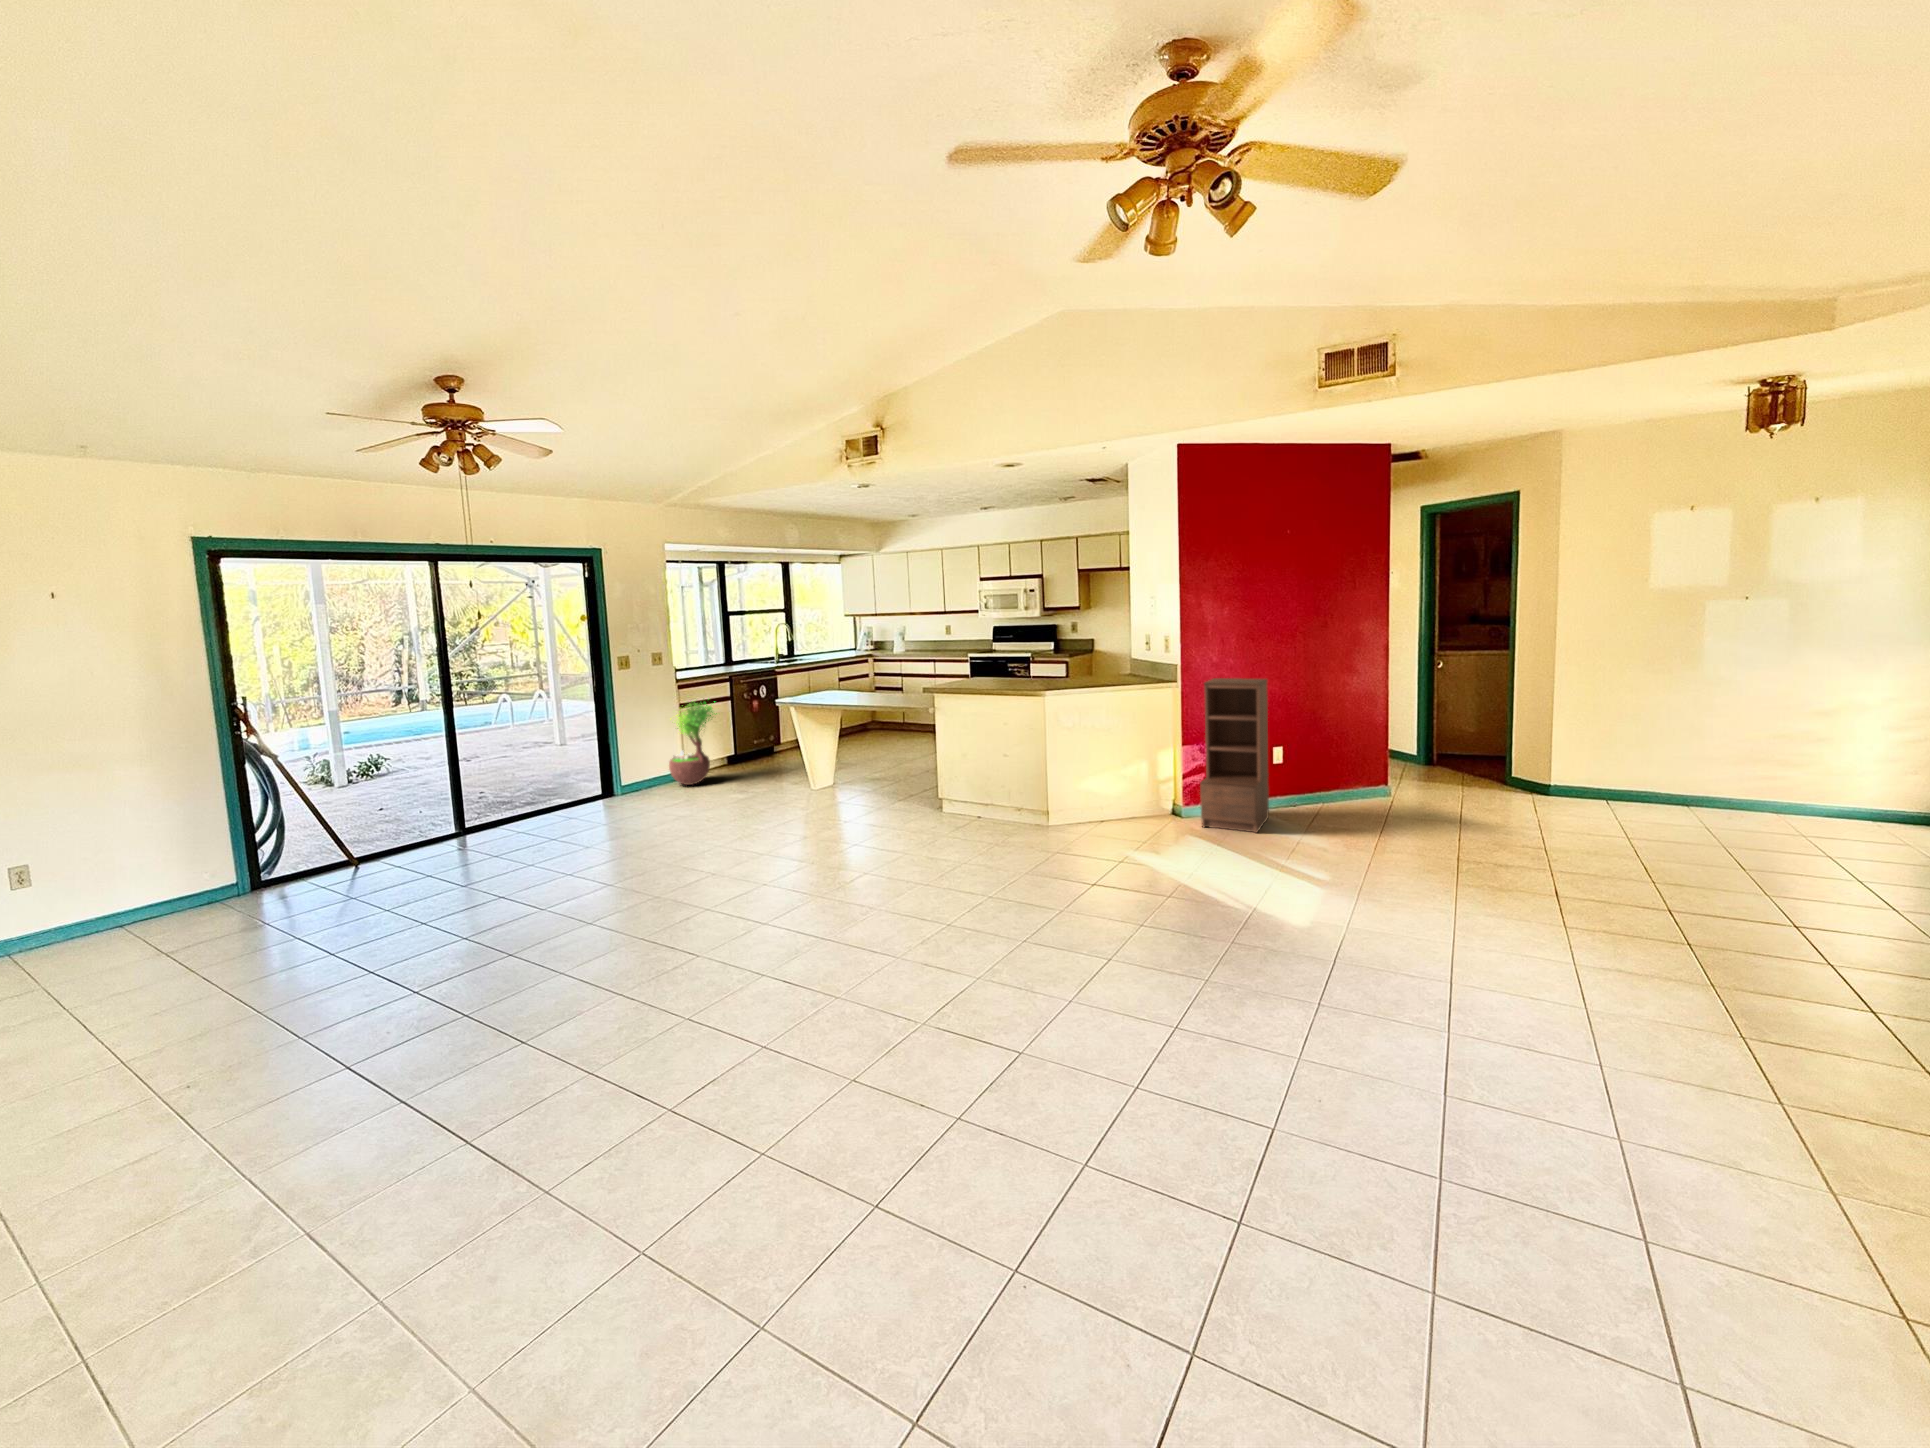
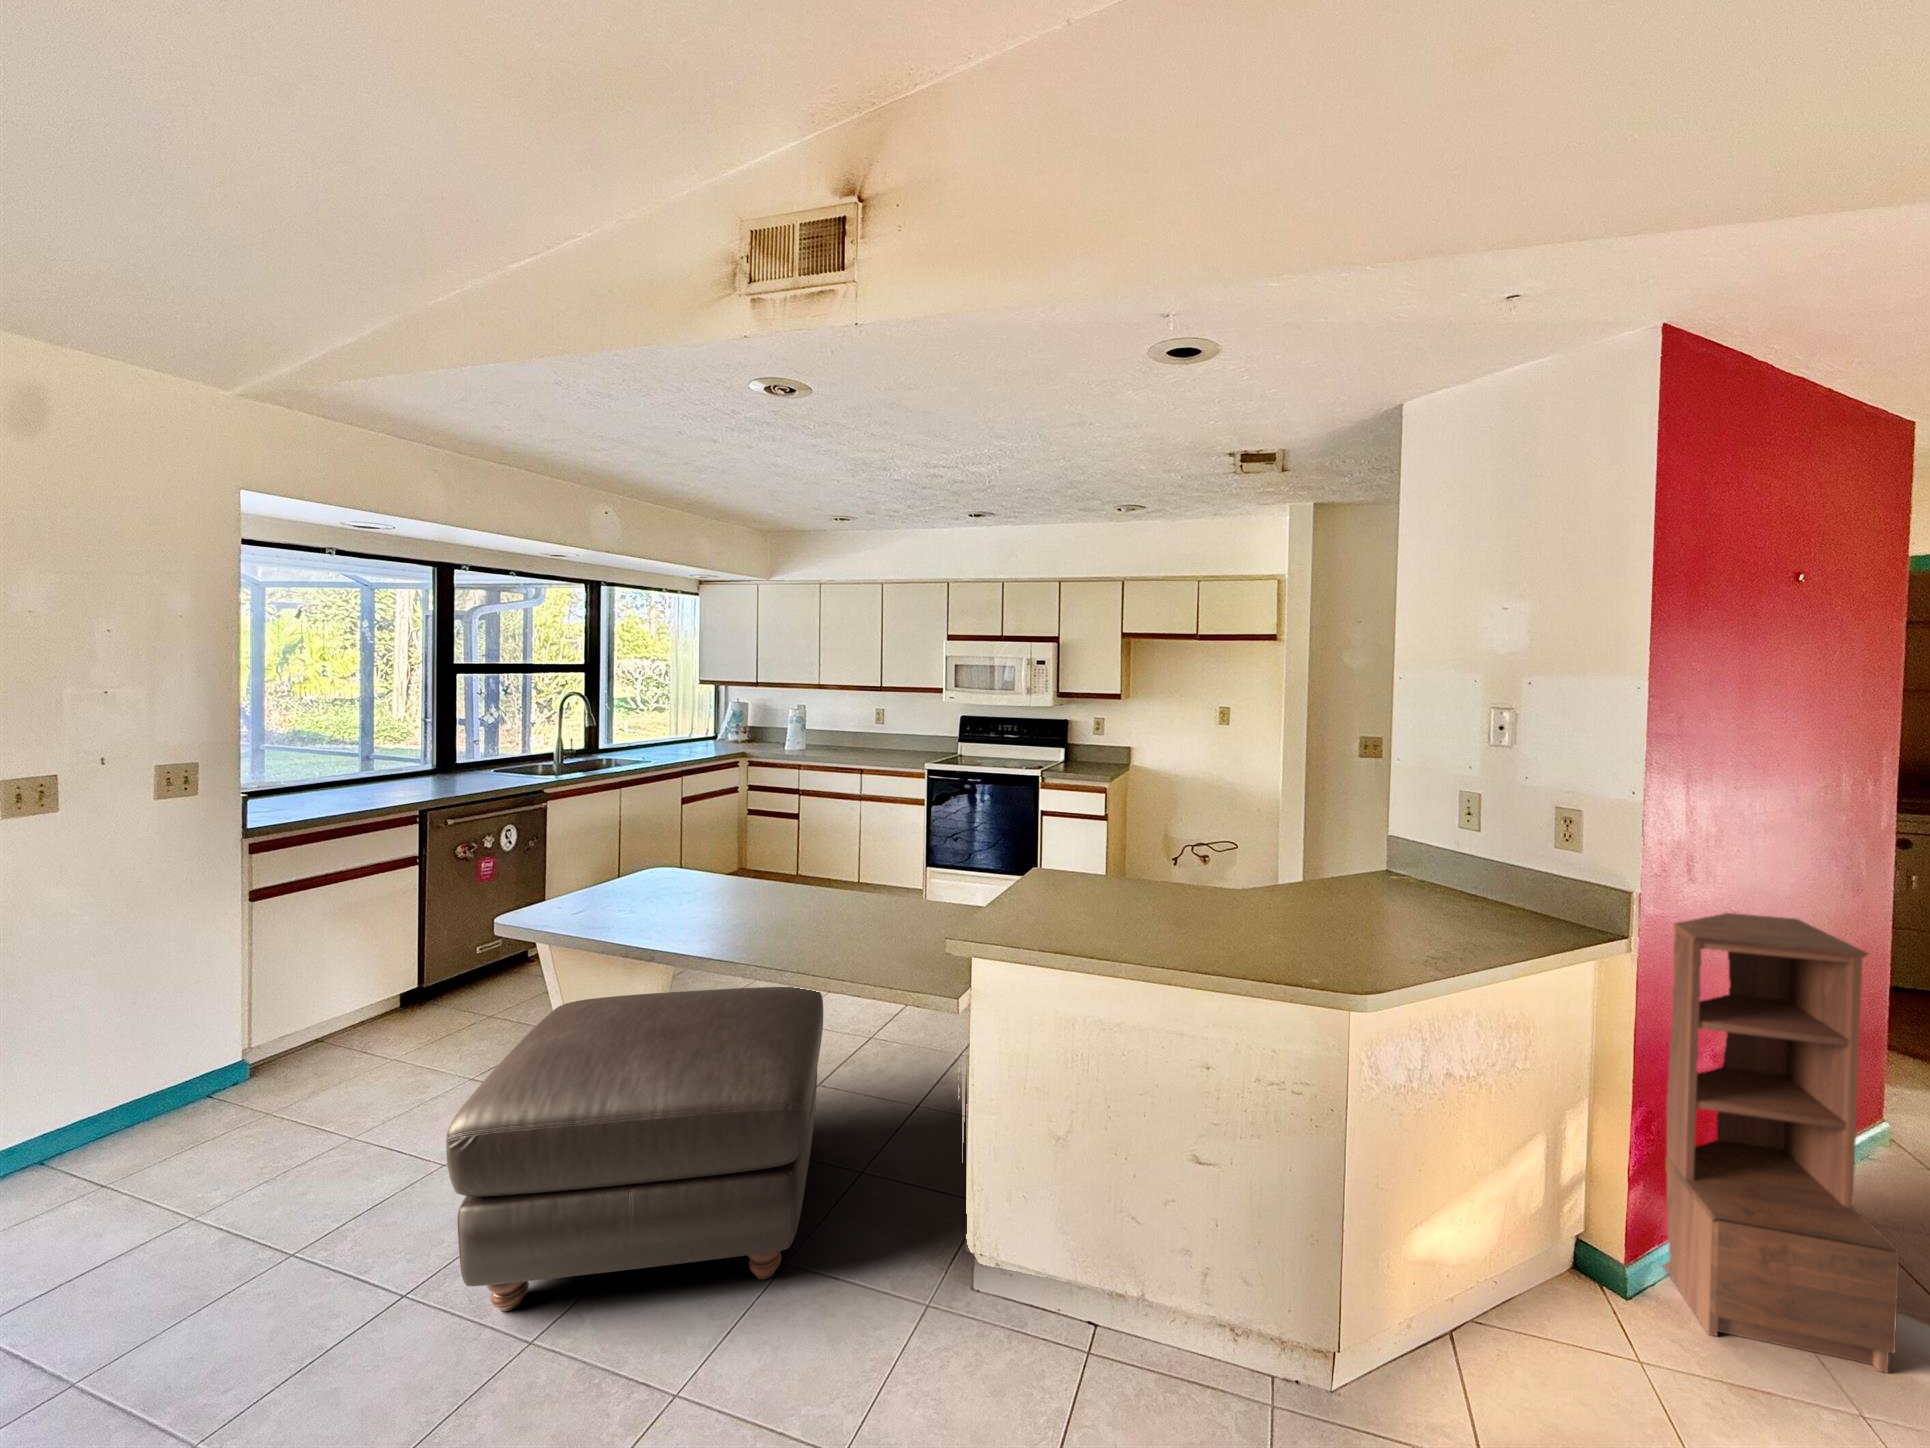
potted tree: present [669,701,717,785] -> none [177,880,359,1115]
ottoman: none [775,727,896,814] -> present [446,987,824,1311]

